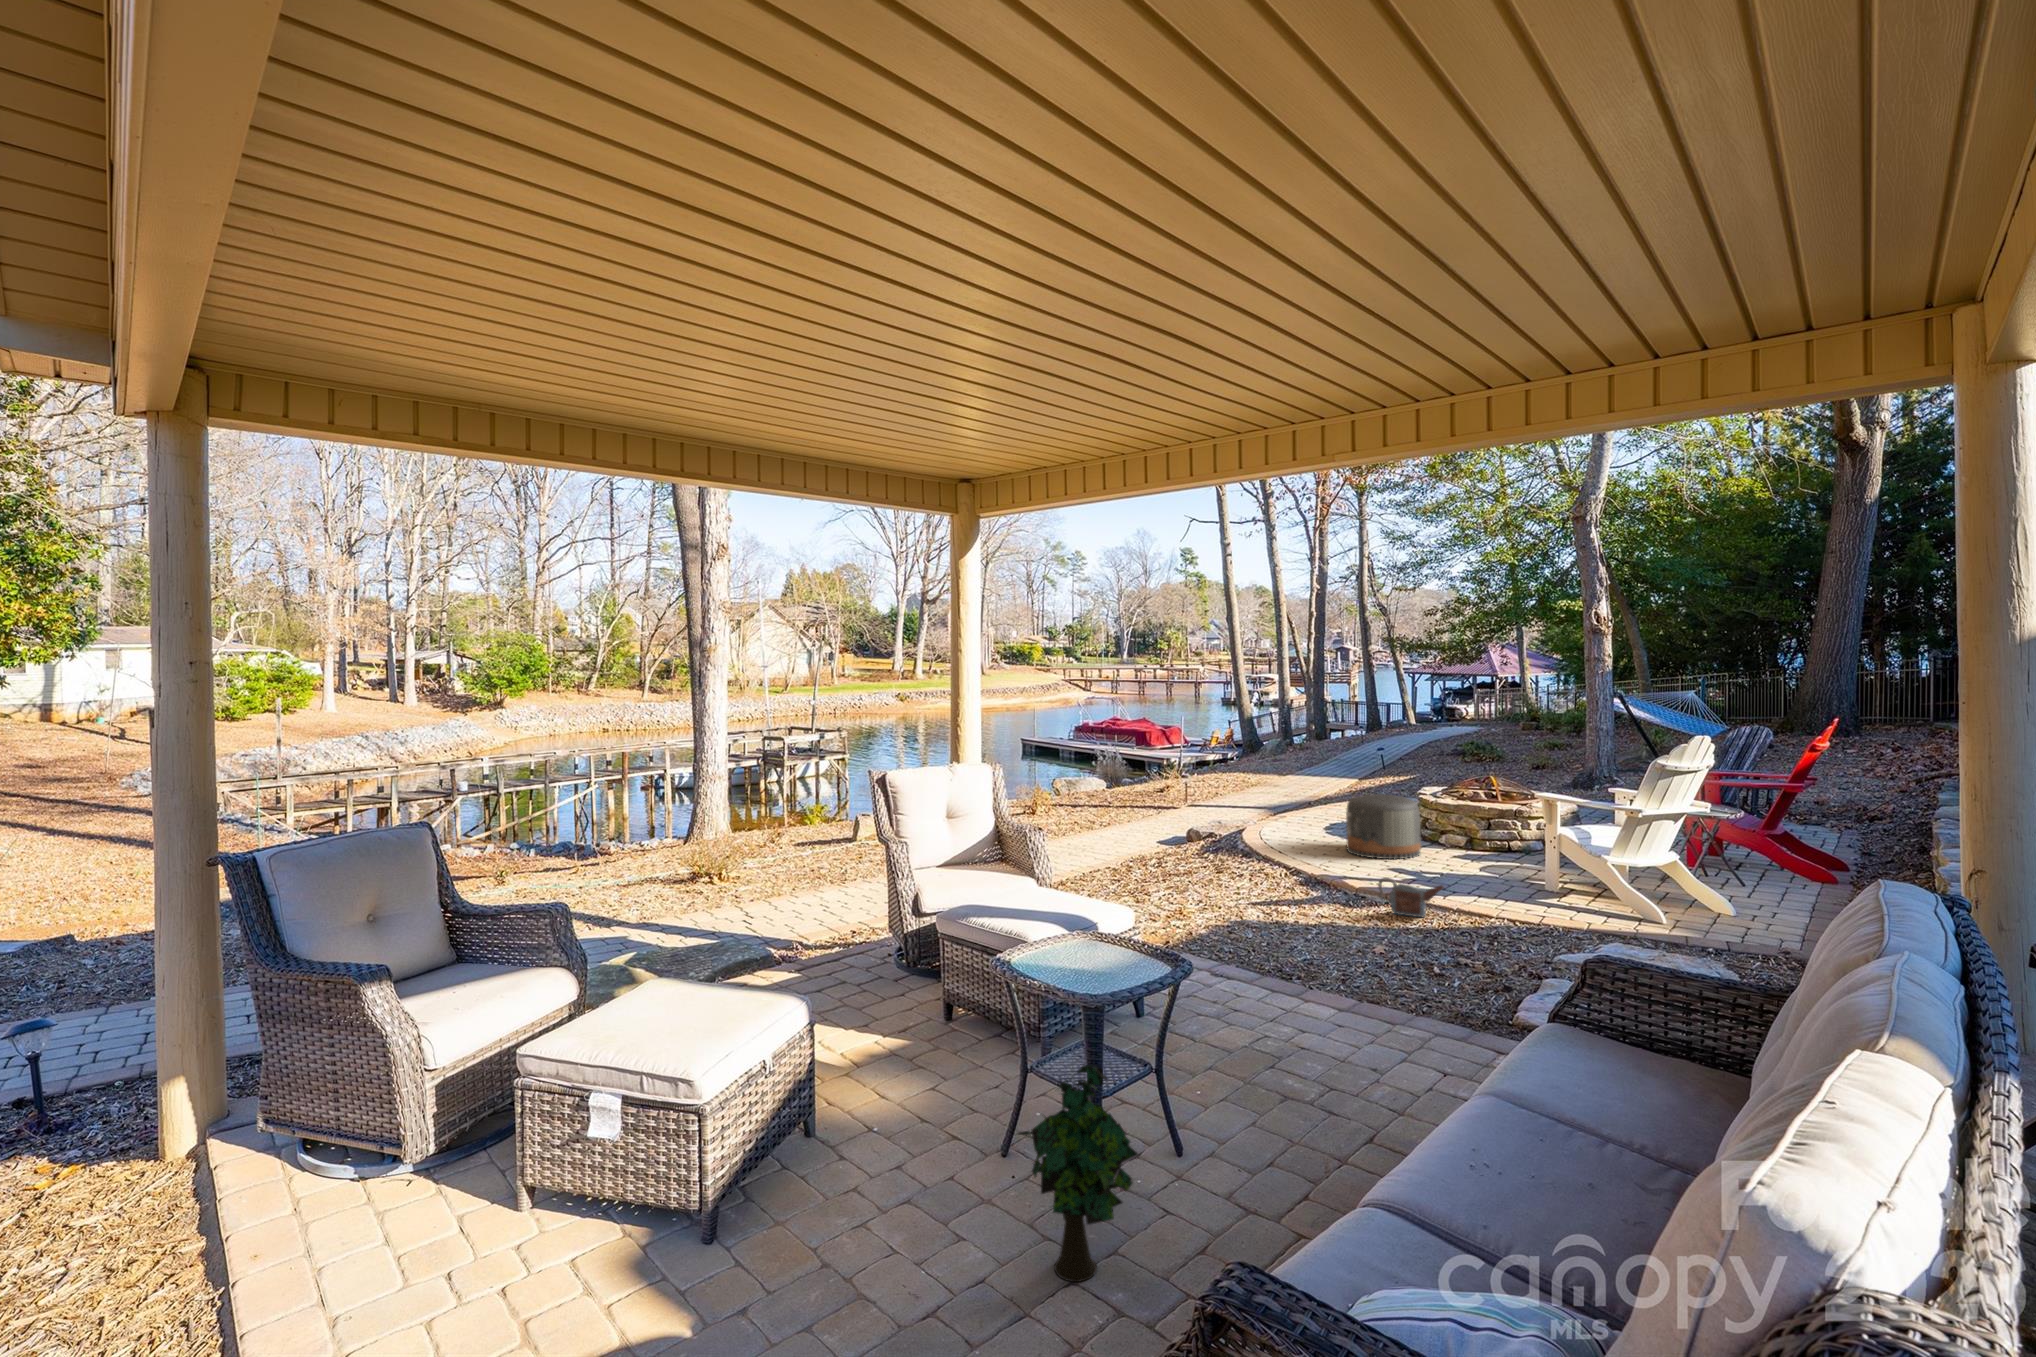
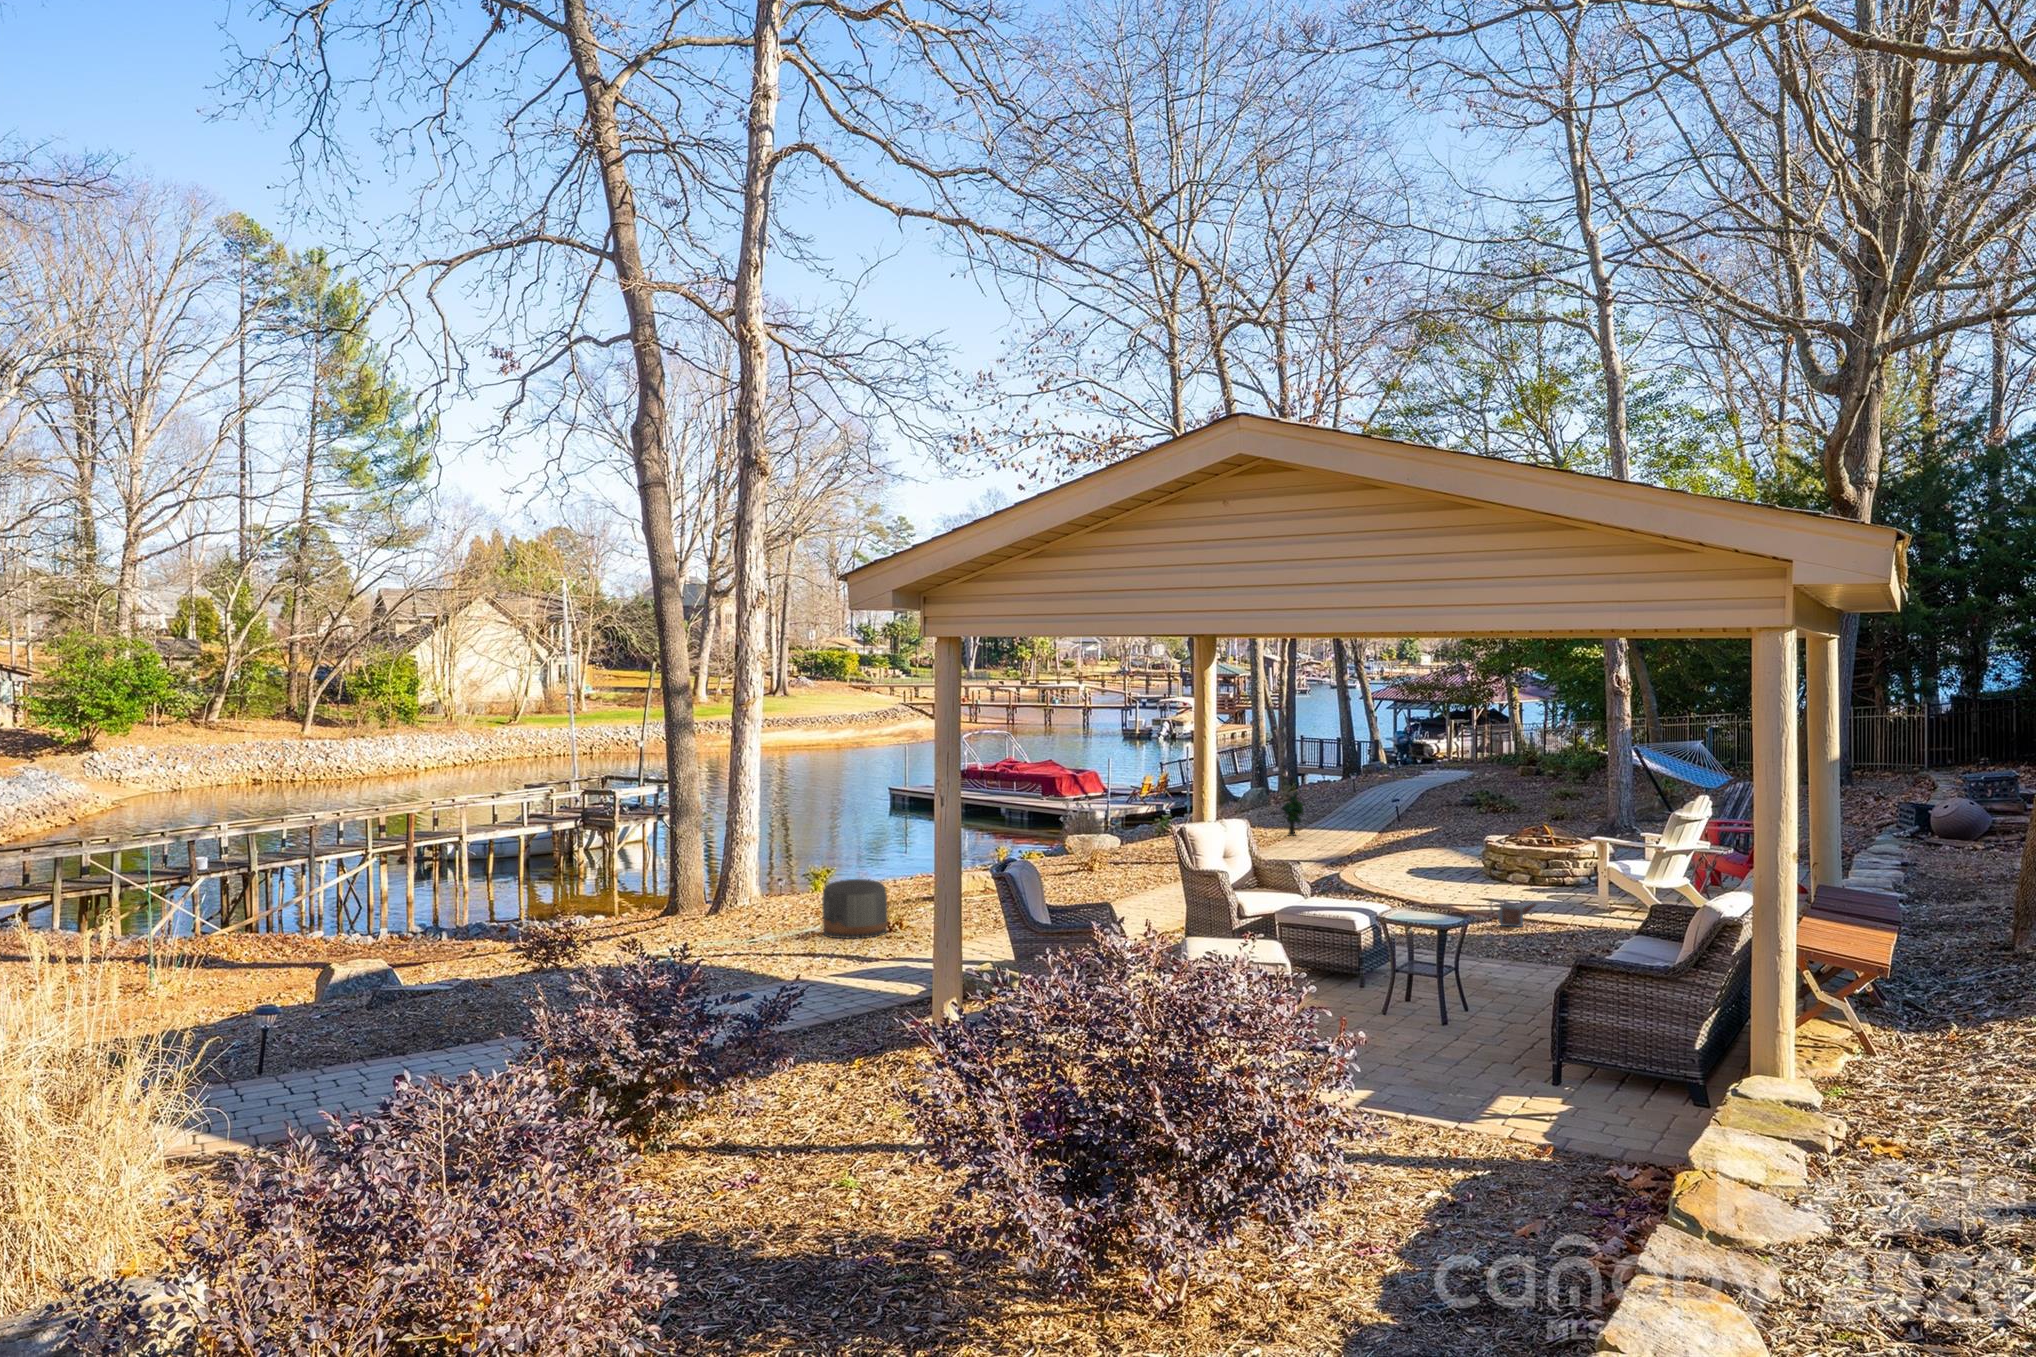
pouf: present [1346,794,1421,859] -> present [822,879,888,939]
decorative plant: present [1018,1065,1138,1282] -> present [1280,792,1304,836]

